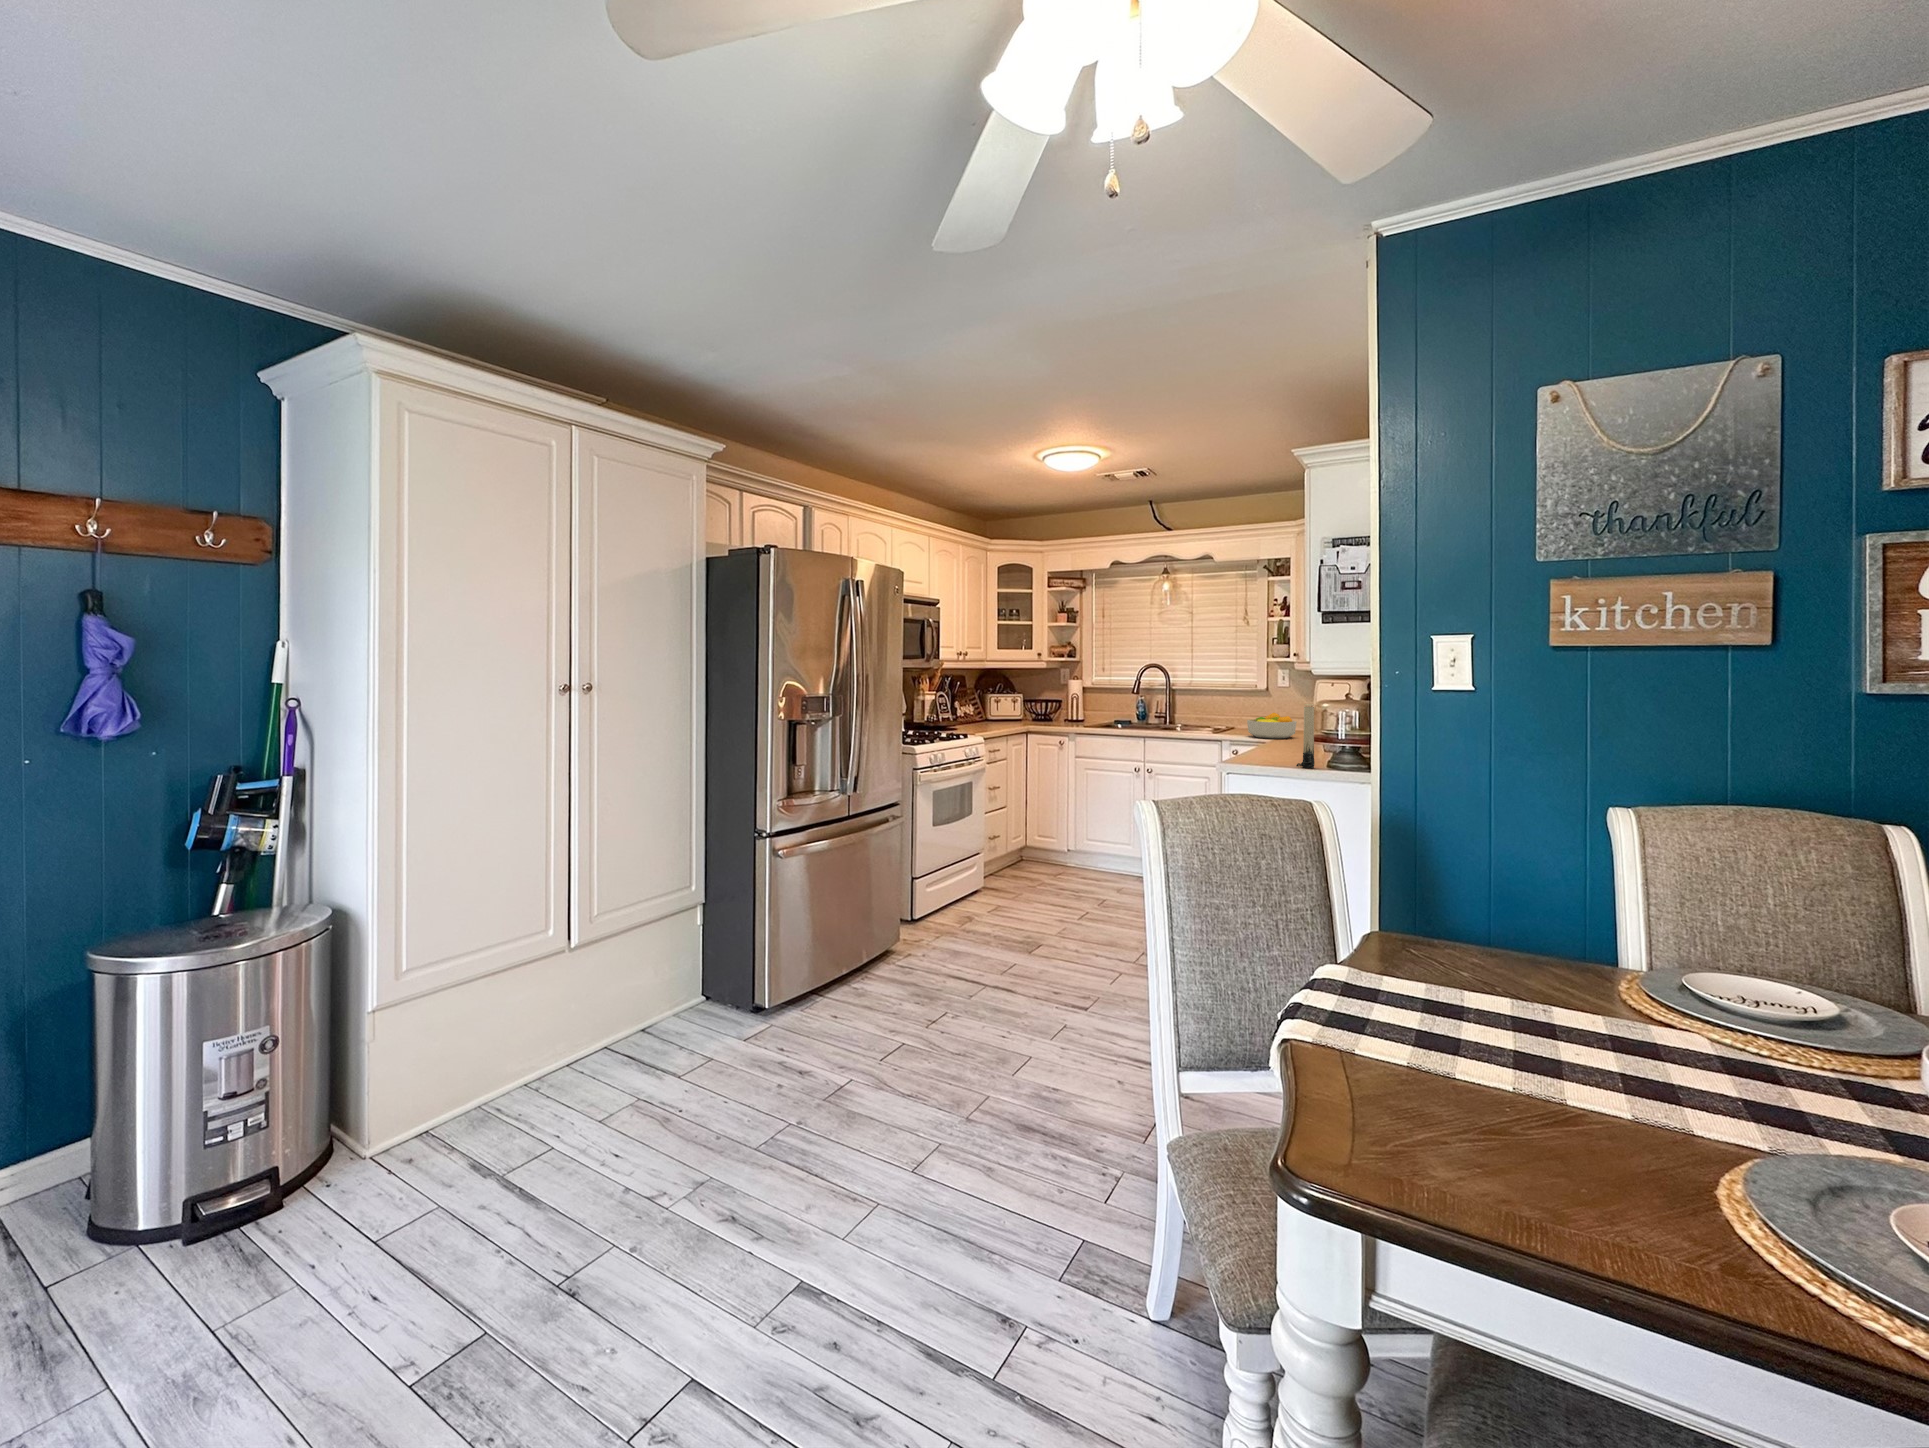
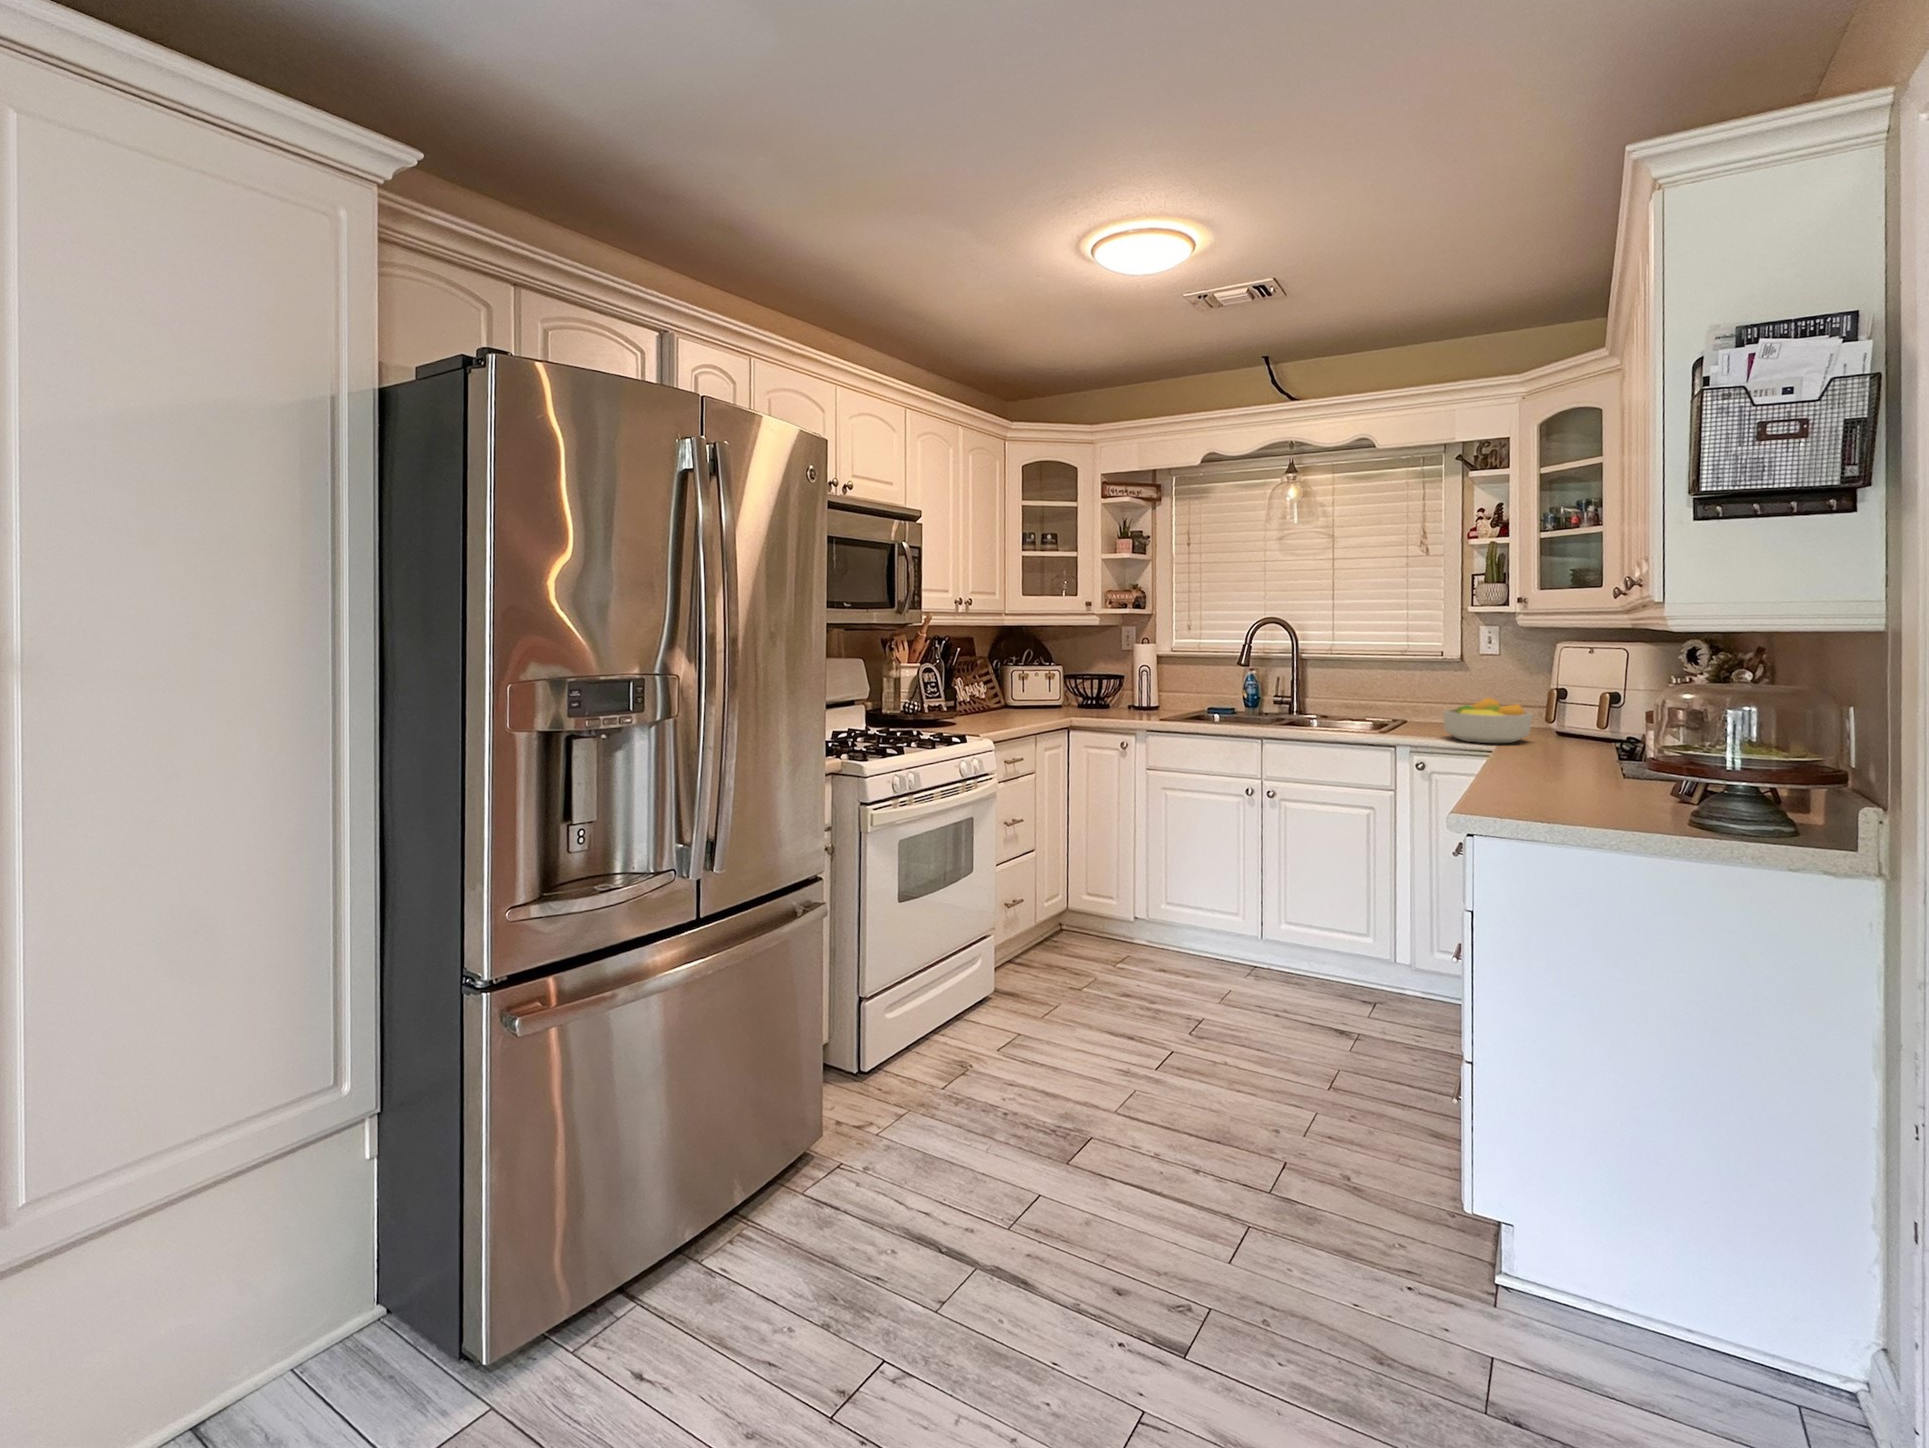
candle: present [1296,704,1315,768] -> none [1617,692,1663,826]

